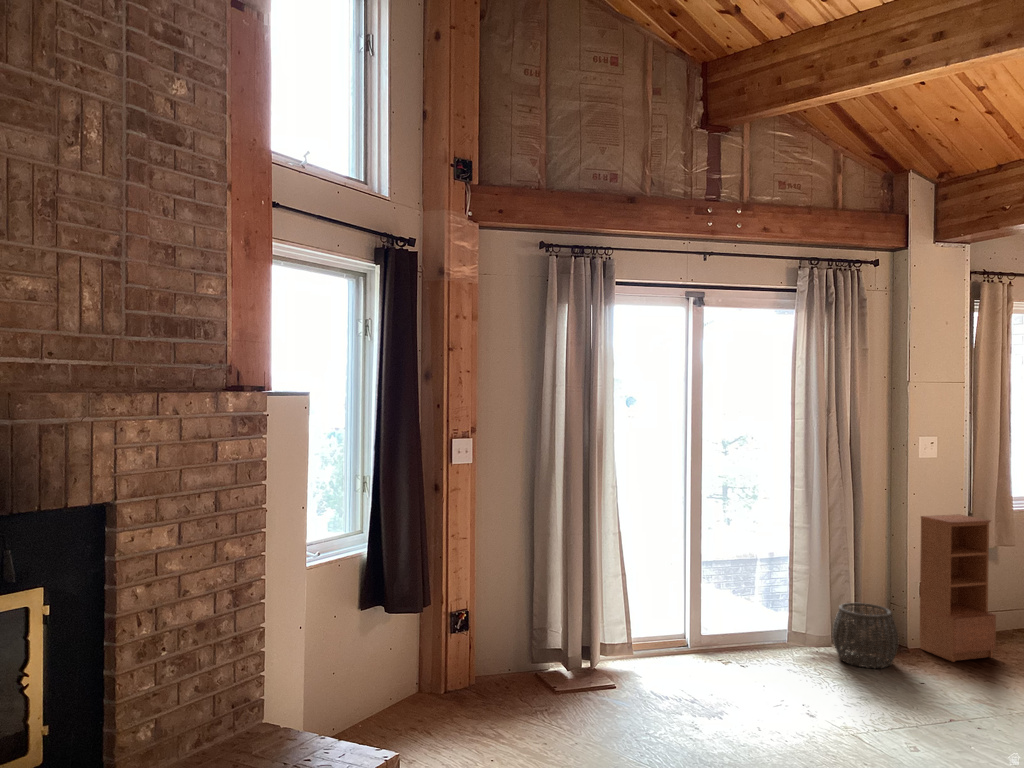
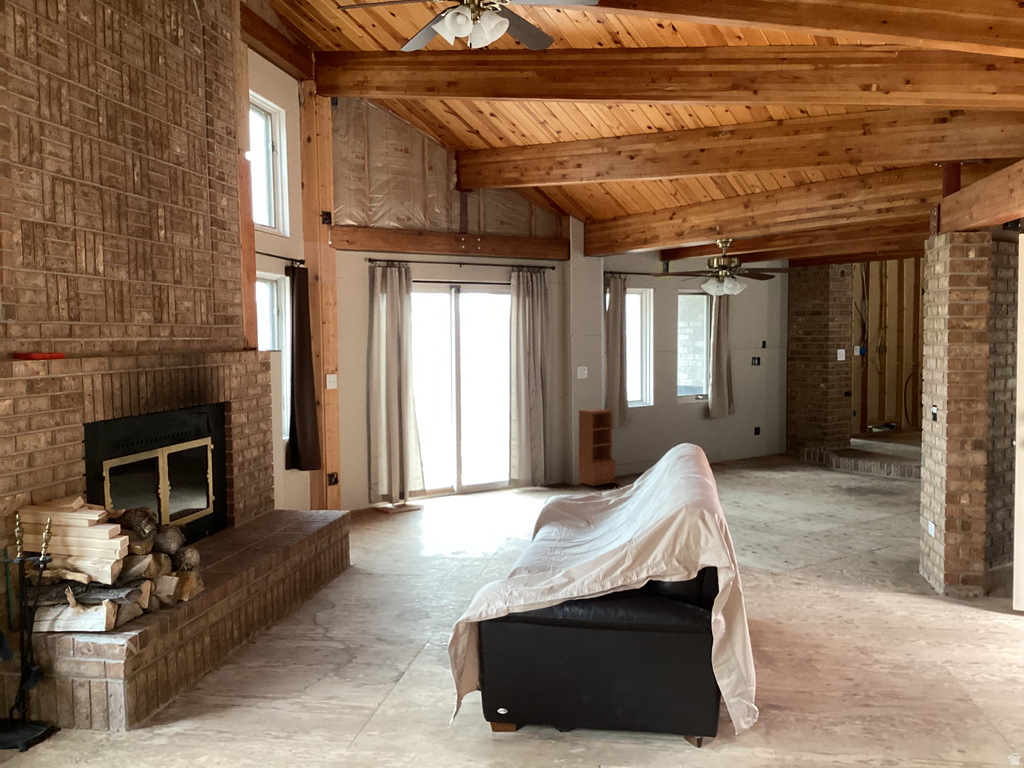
woven basket: present [833,603,899,668] -> none [534,459,567,492]

